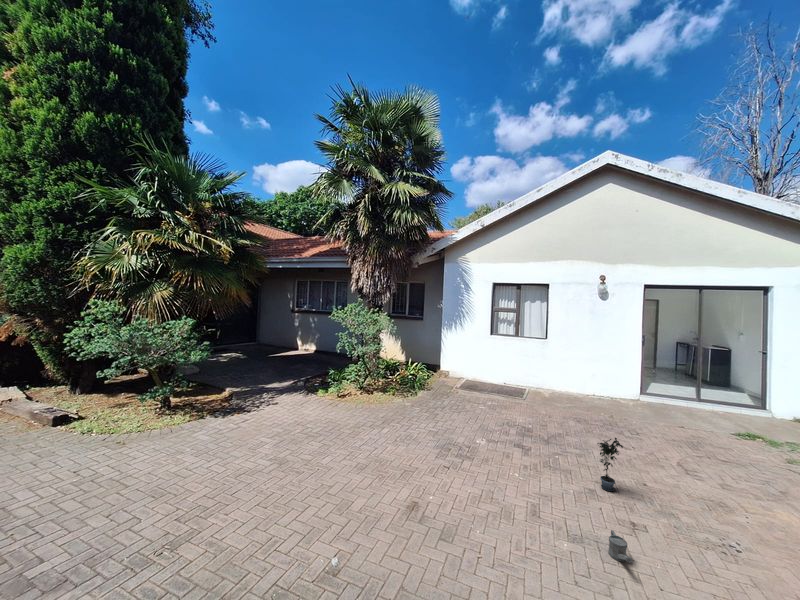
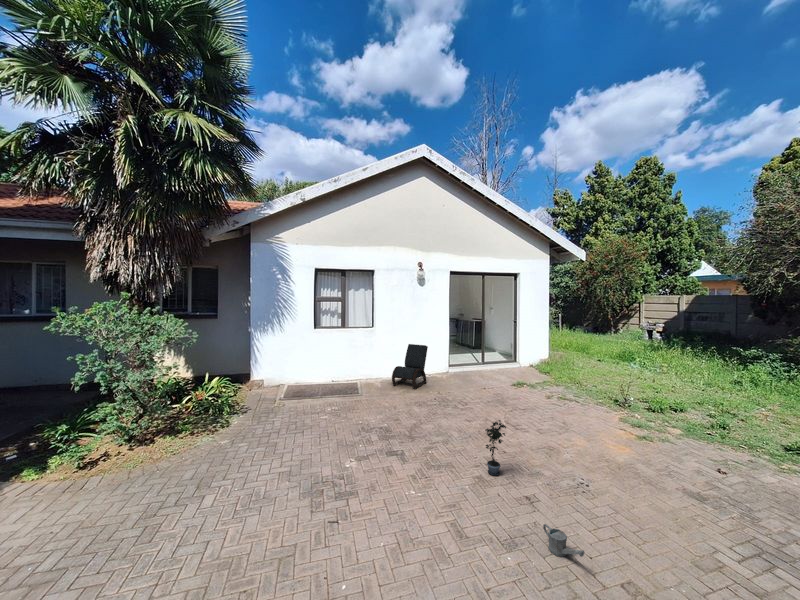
lounge chair: none [561,360,608,406] -> present [392,344,428,389]

